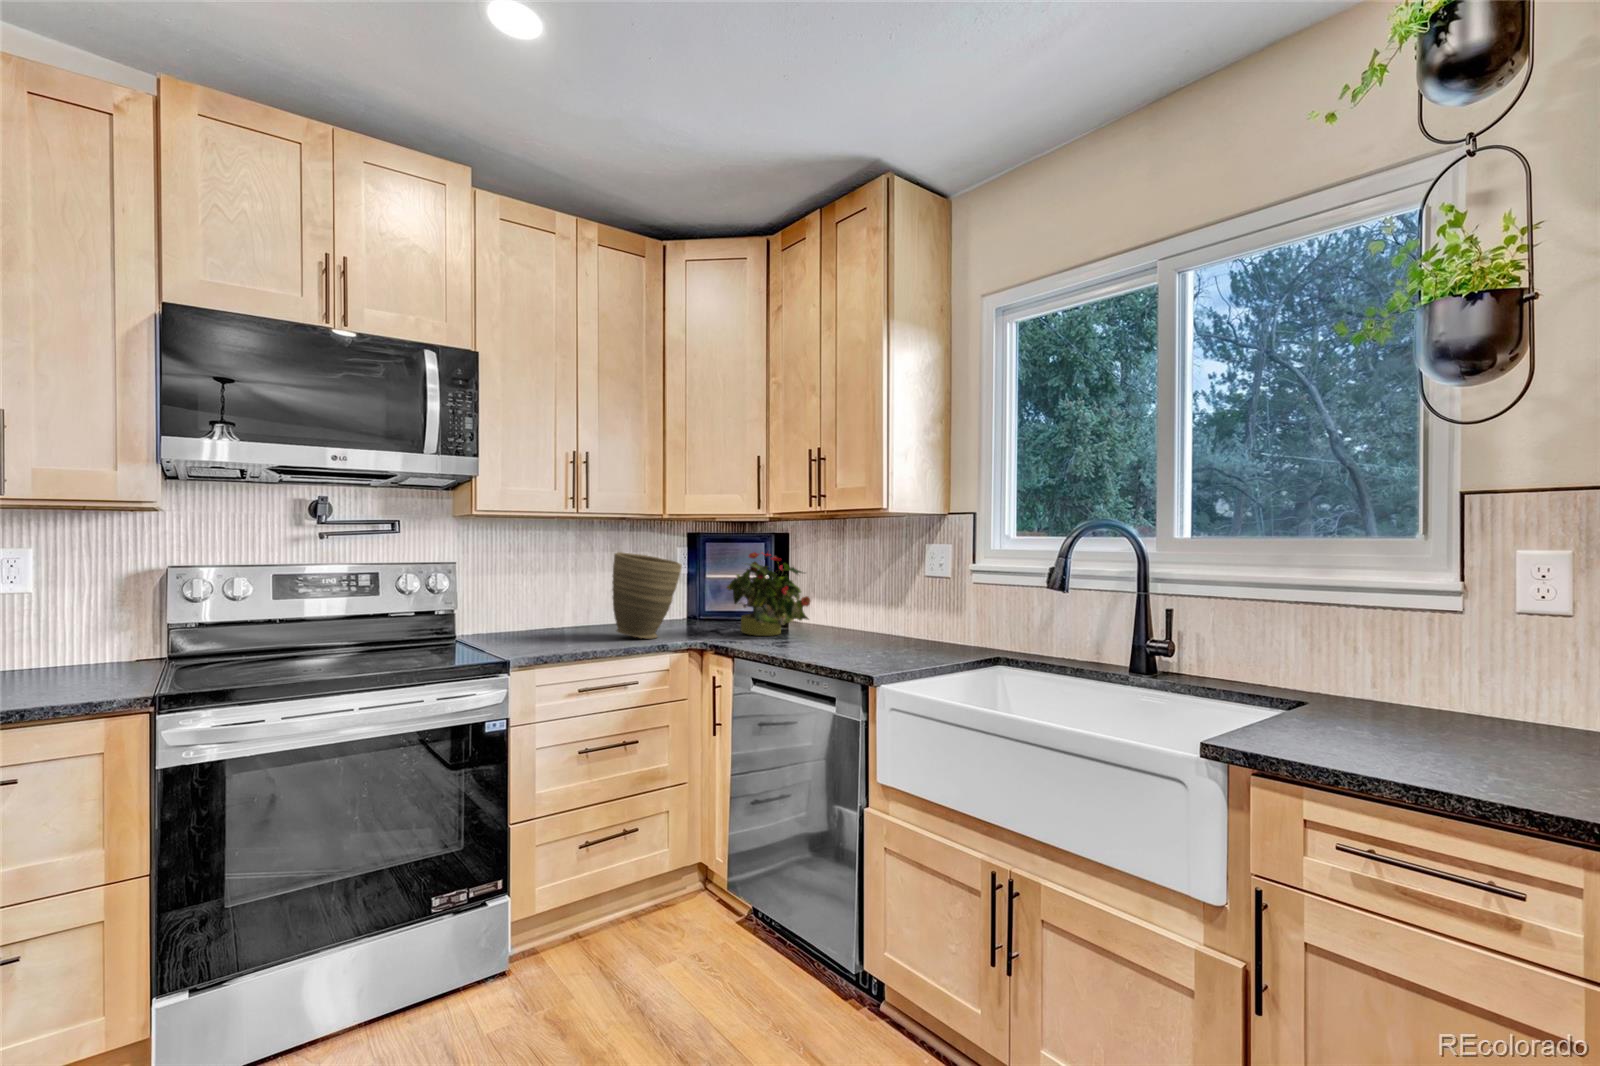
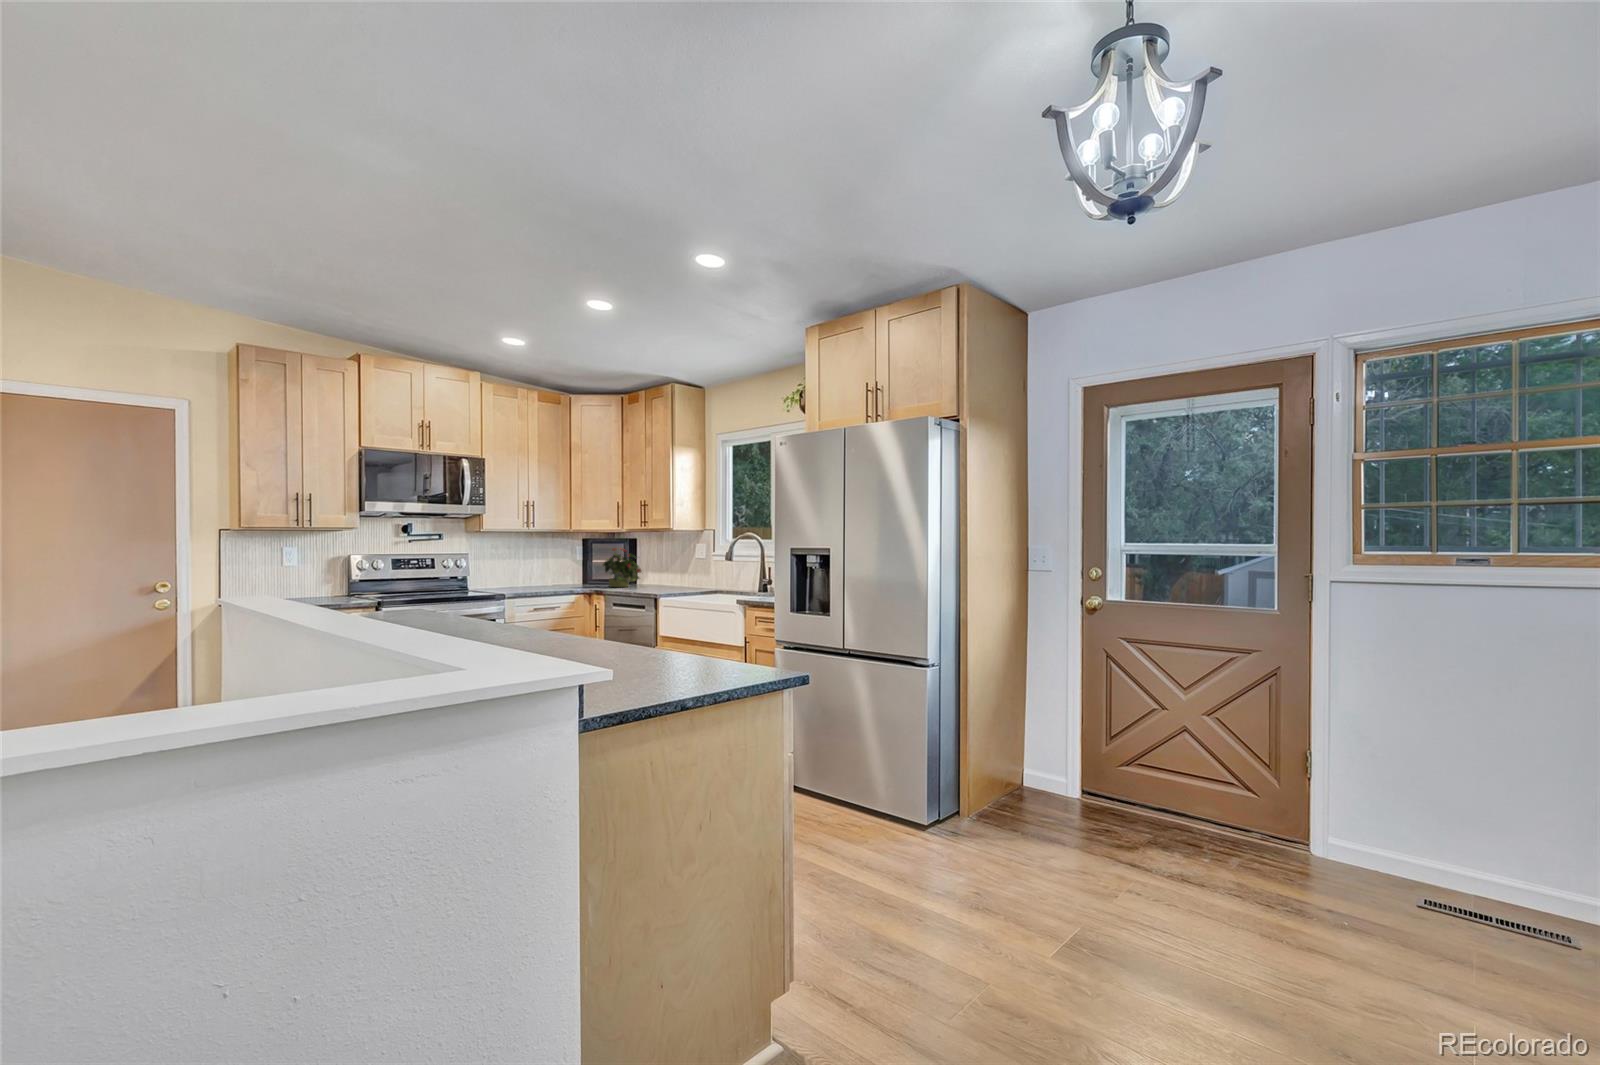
vase: present [612,552,682,638] -> none [546,548,580,588]

